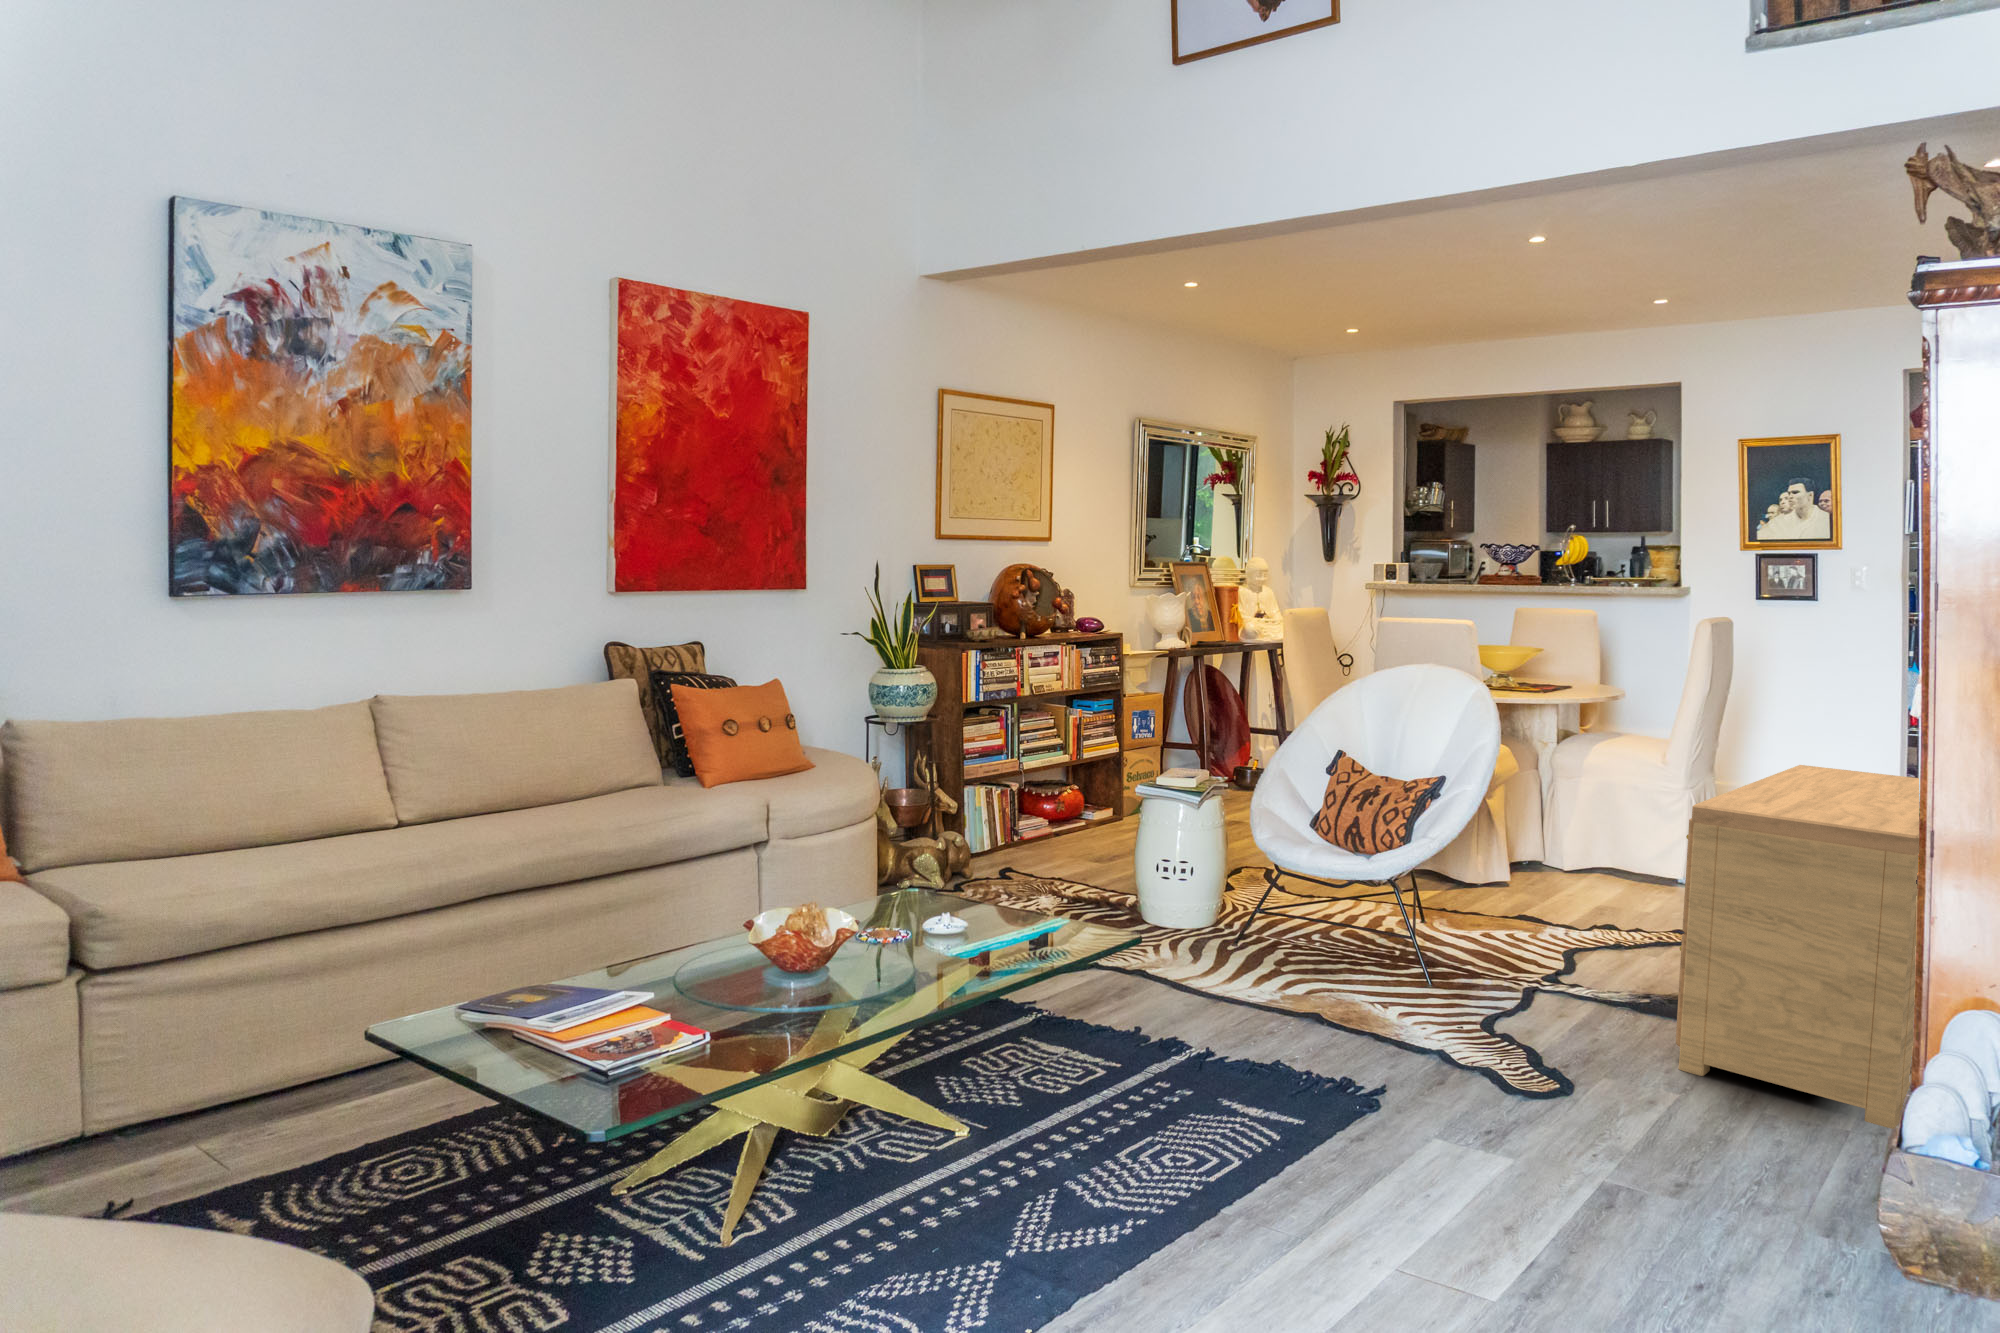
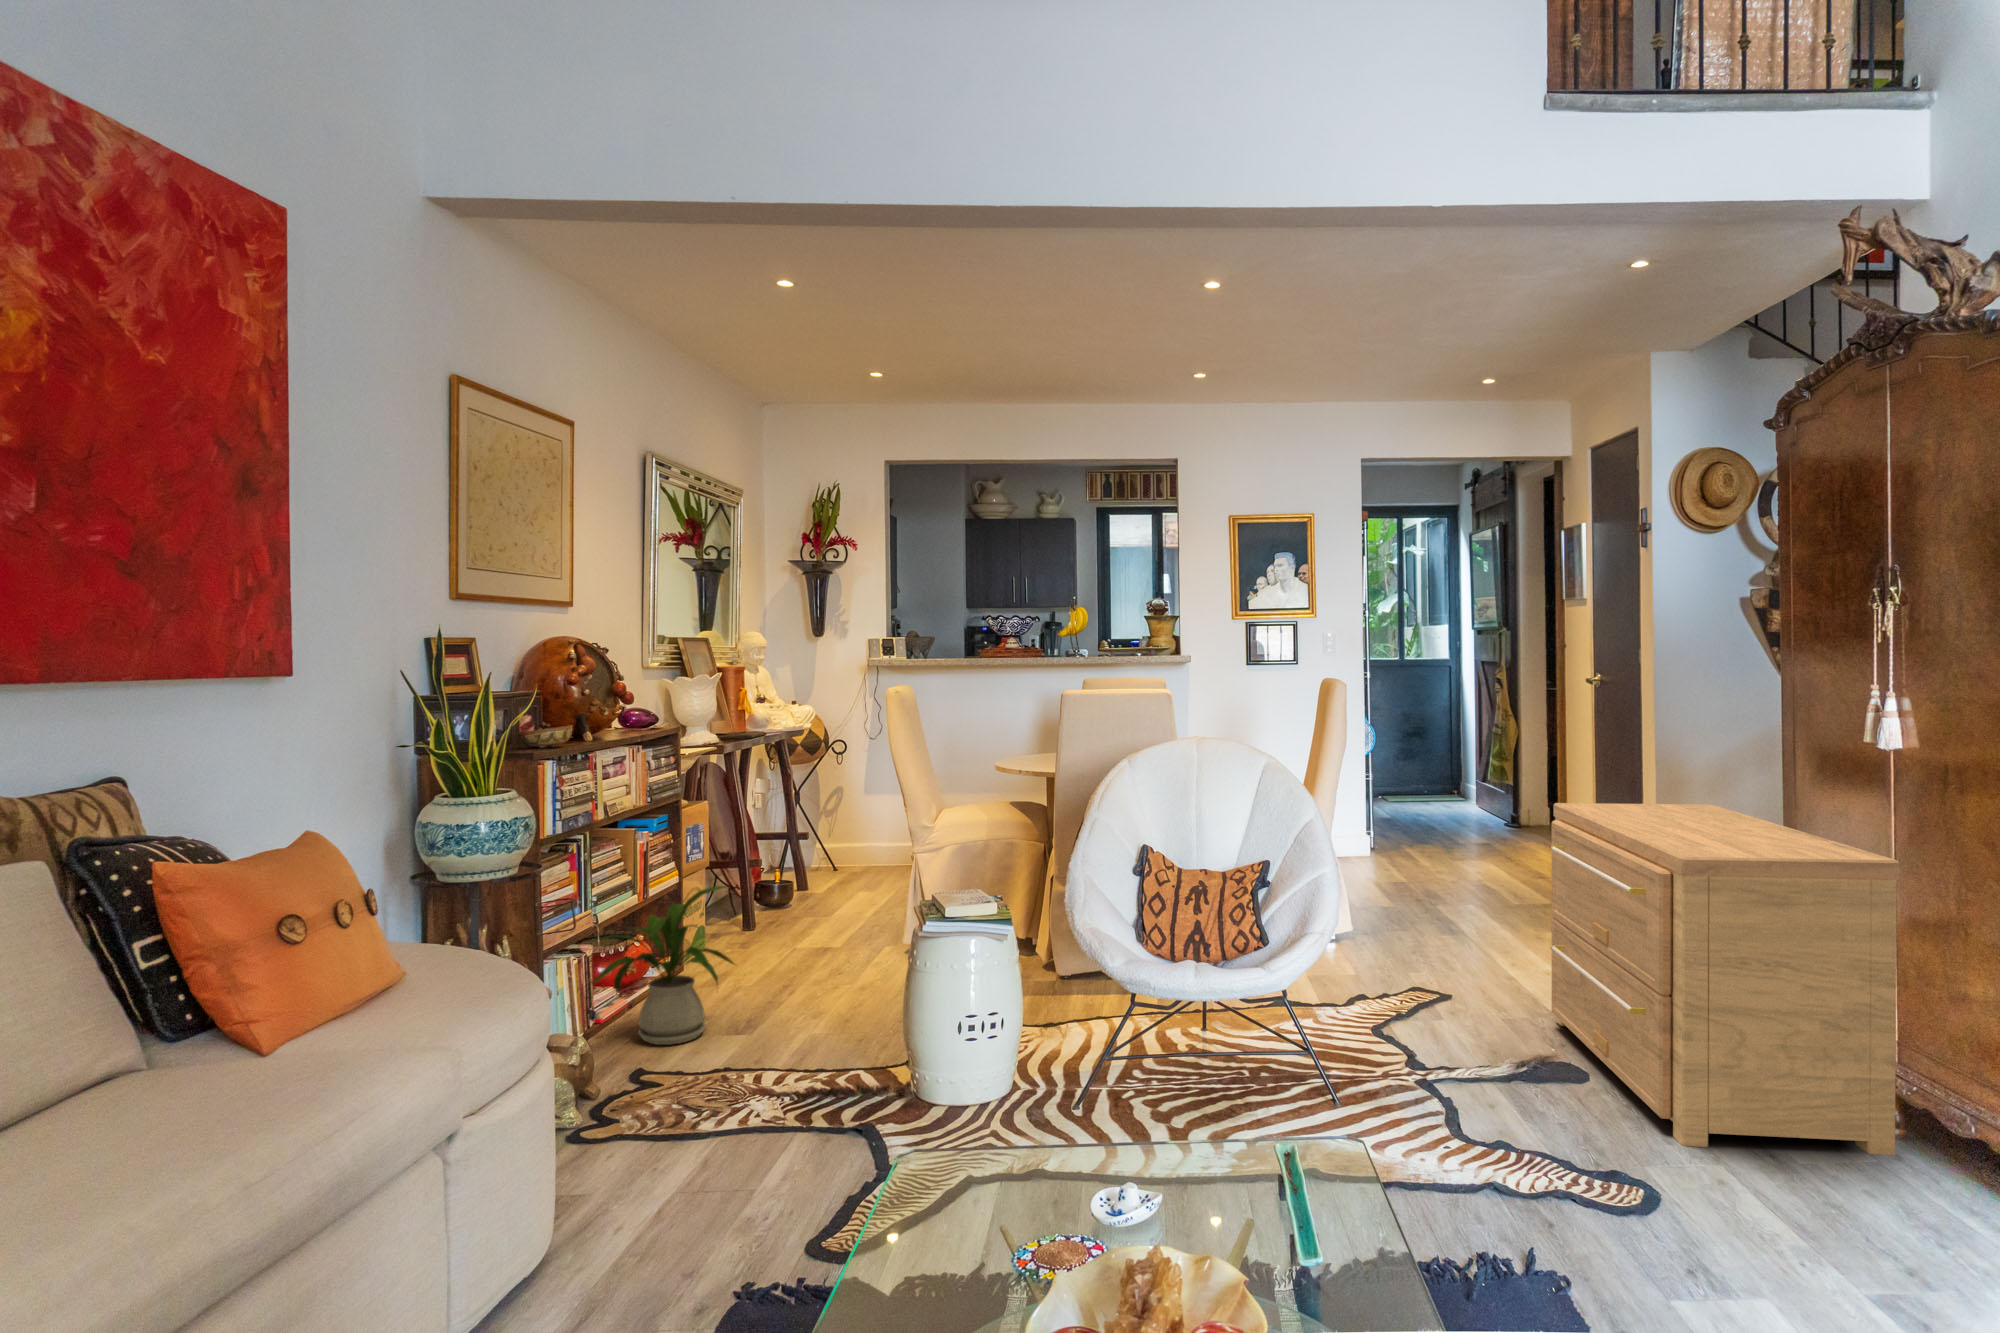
house plant: none [987,751,1101,857] -> present [578,886,734,1045]

